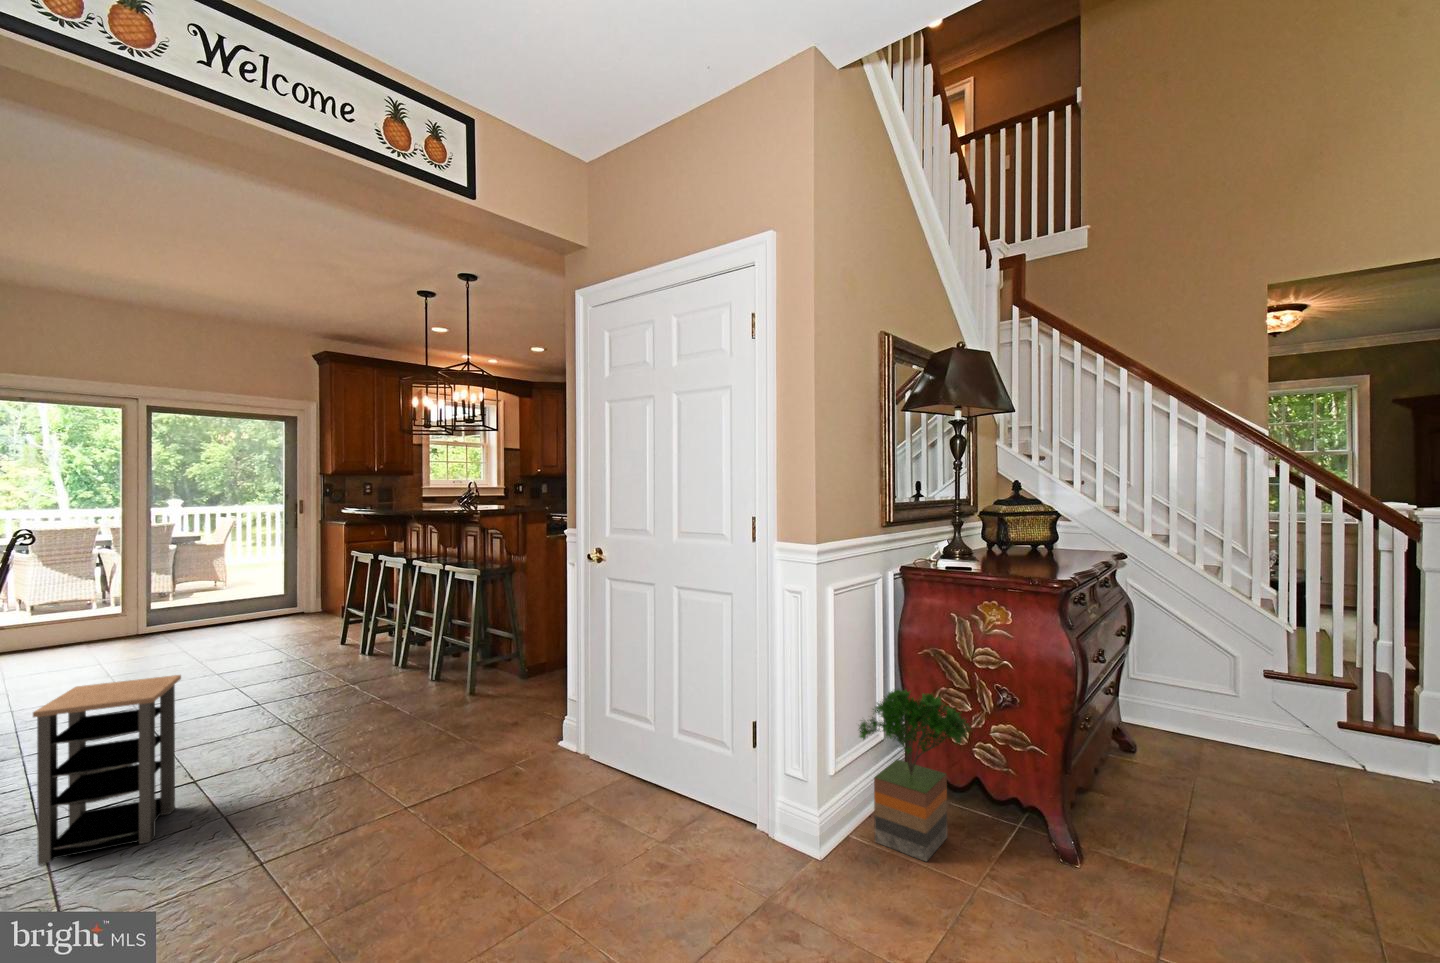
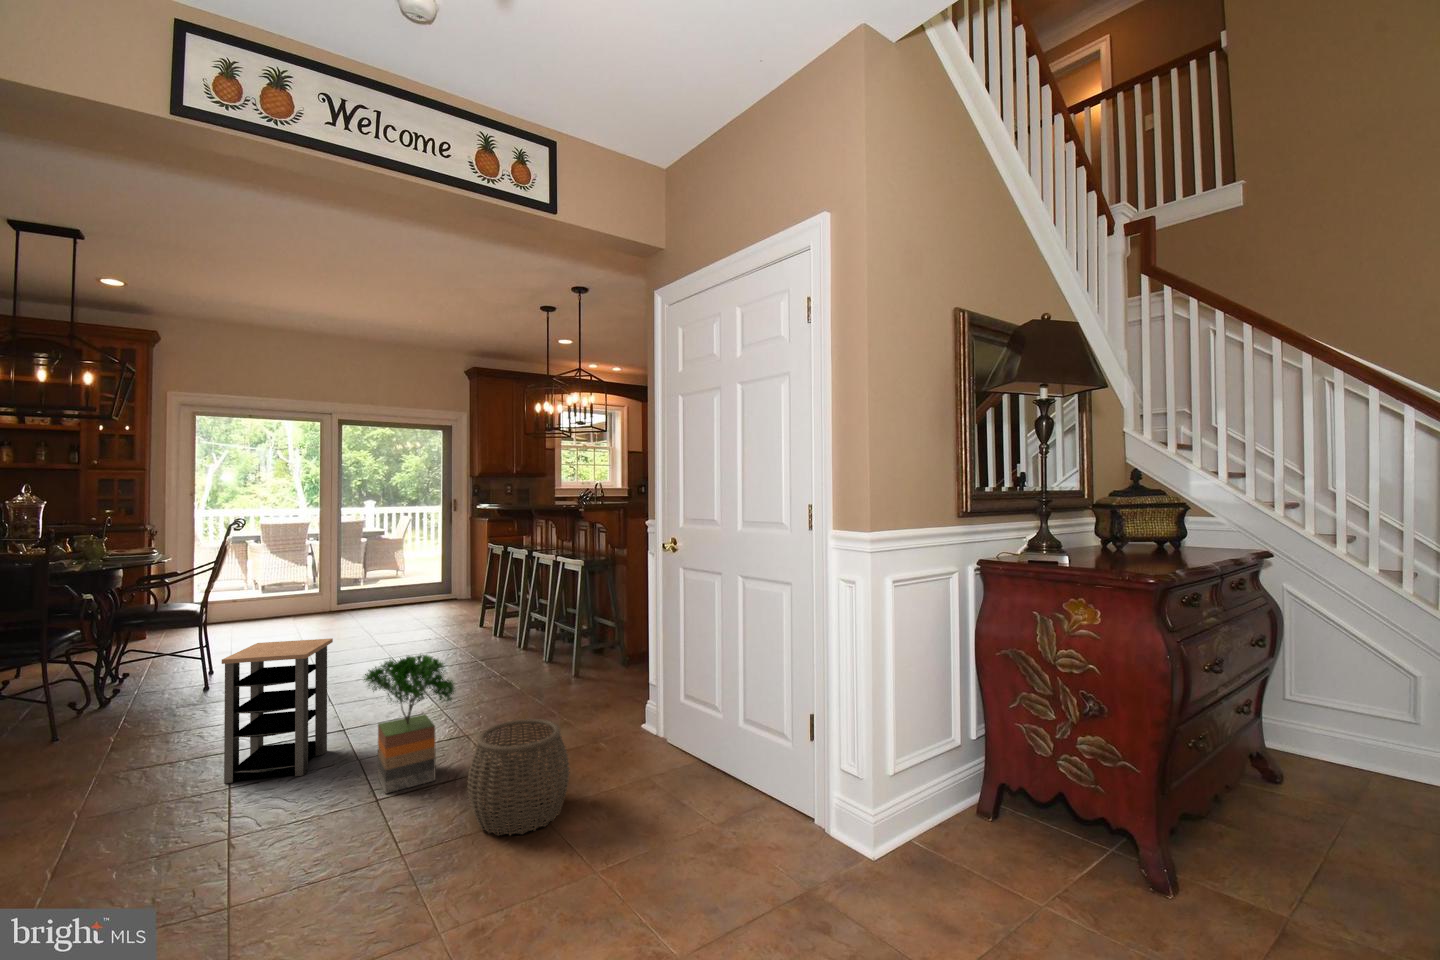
potted tree: present [859,690,971,861] -> present [364,655,455,793]
woven basket: none [383,751,500,885] -> present [467,719,570,835]

